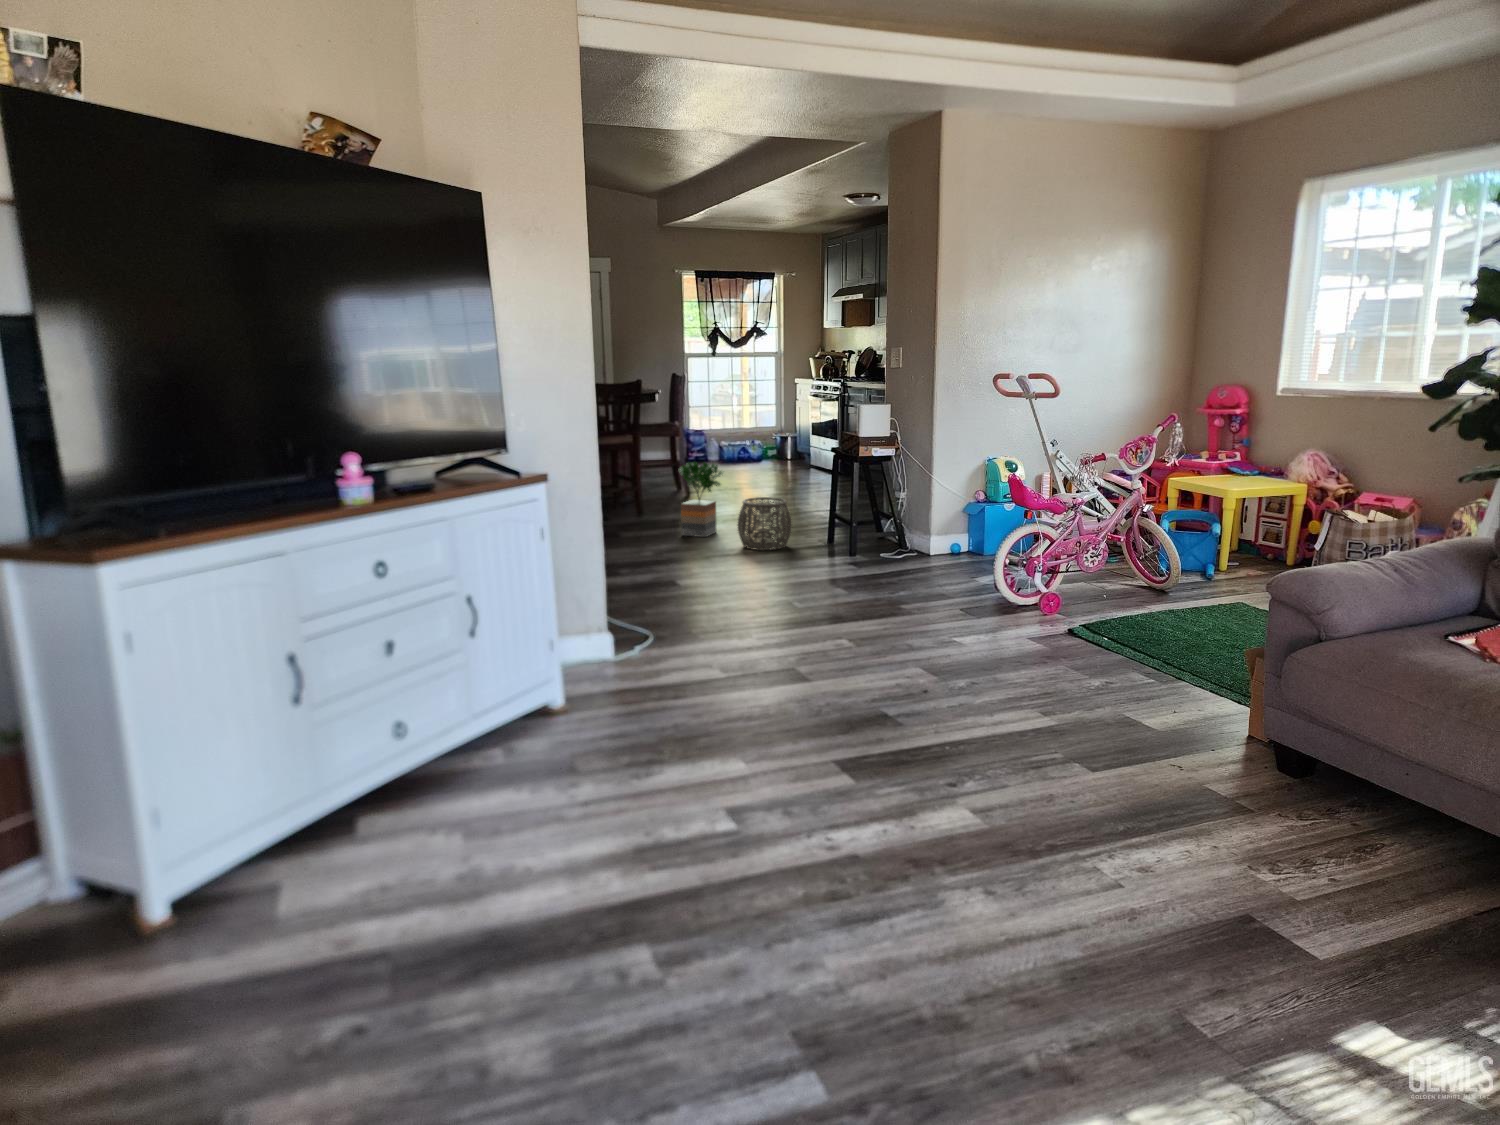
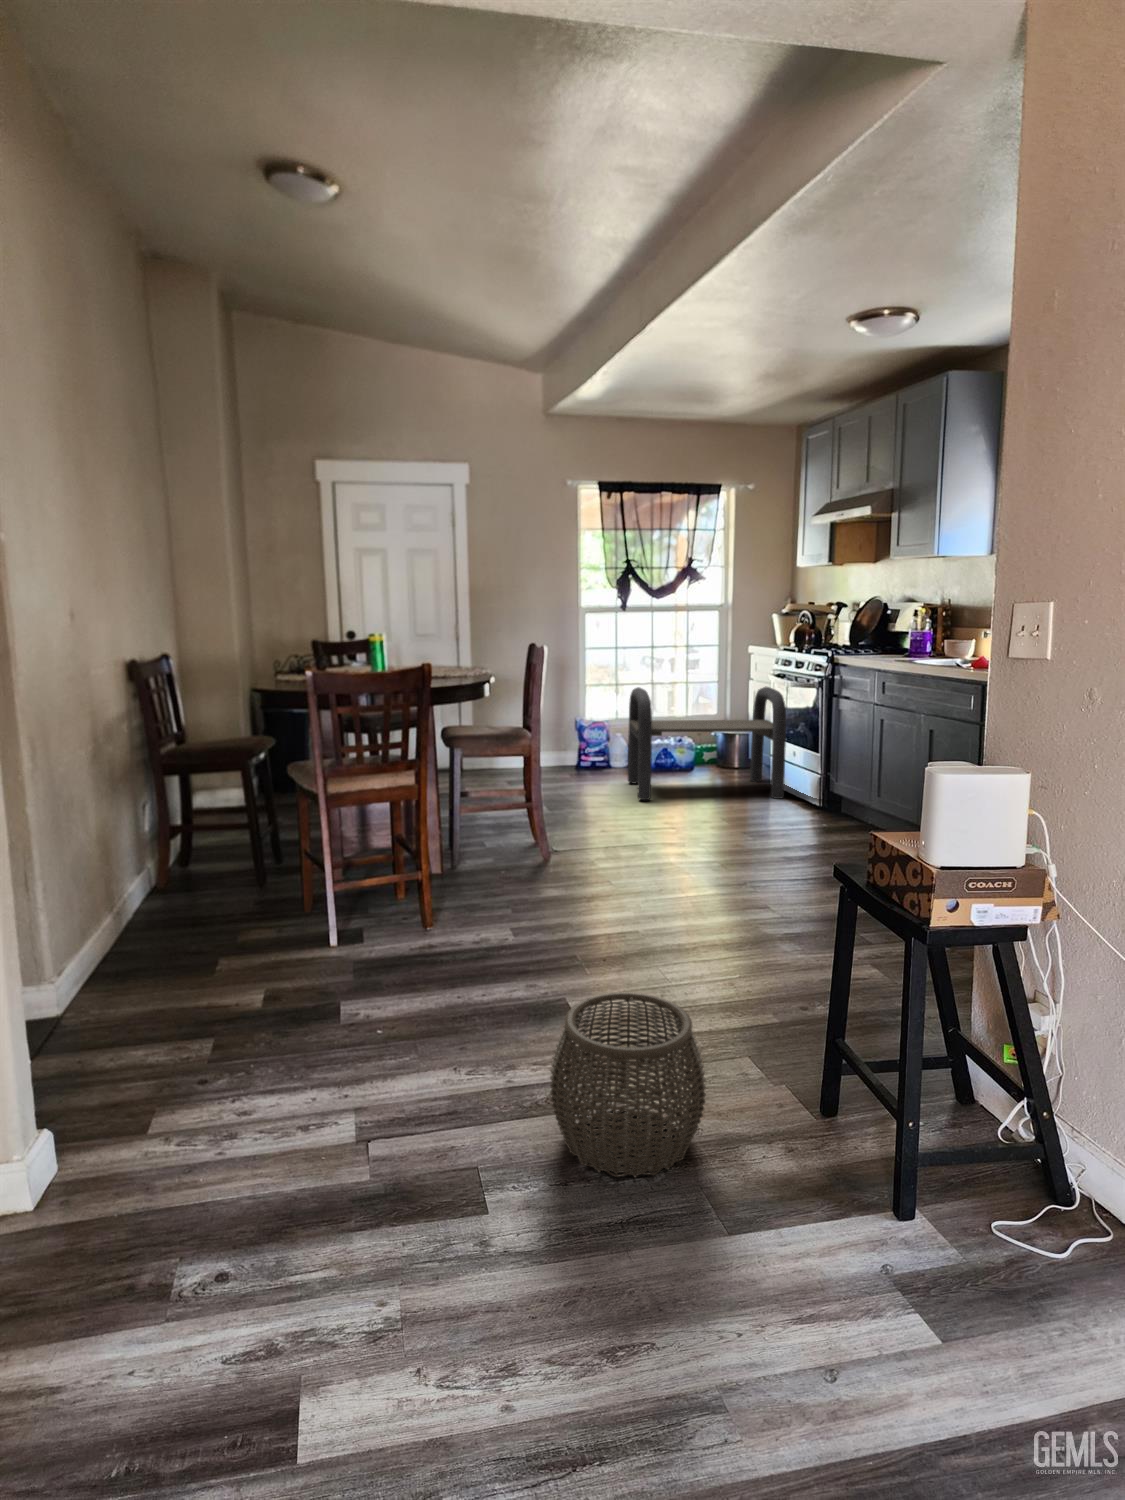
bench: none [723,403,819,473] -> present [628,687,786,800]
potted tree: present [680,462,723,537] -> none [432,860,552,1057]

